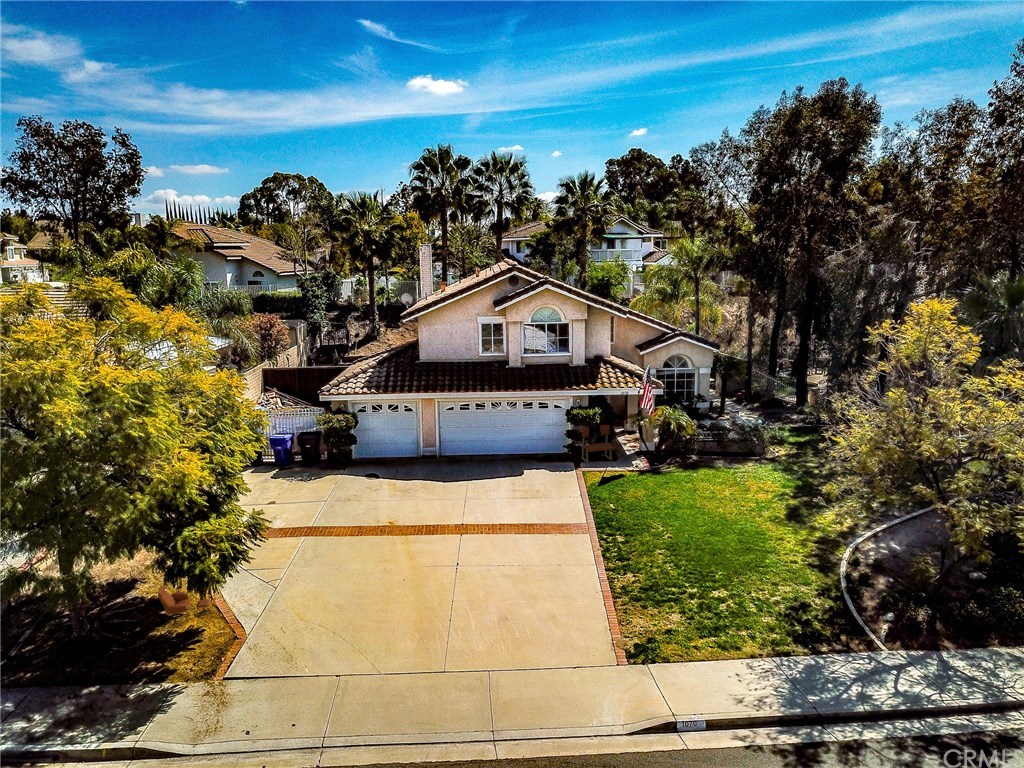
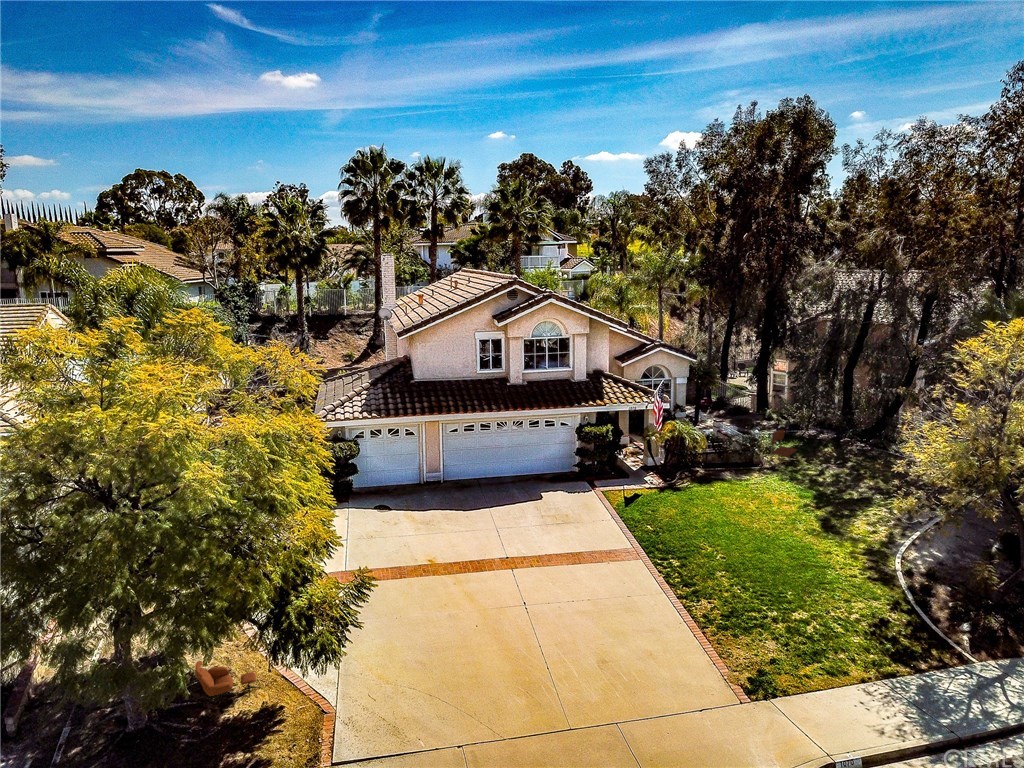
bench: present [582,425,615,463] -> present [769,430,796,468]

